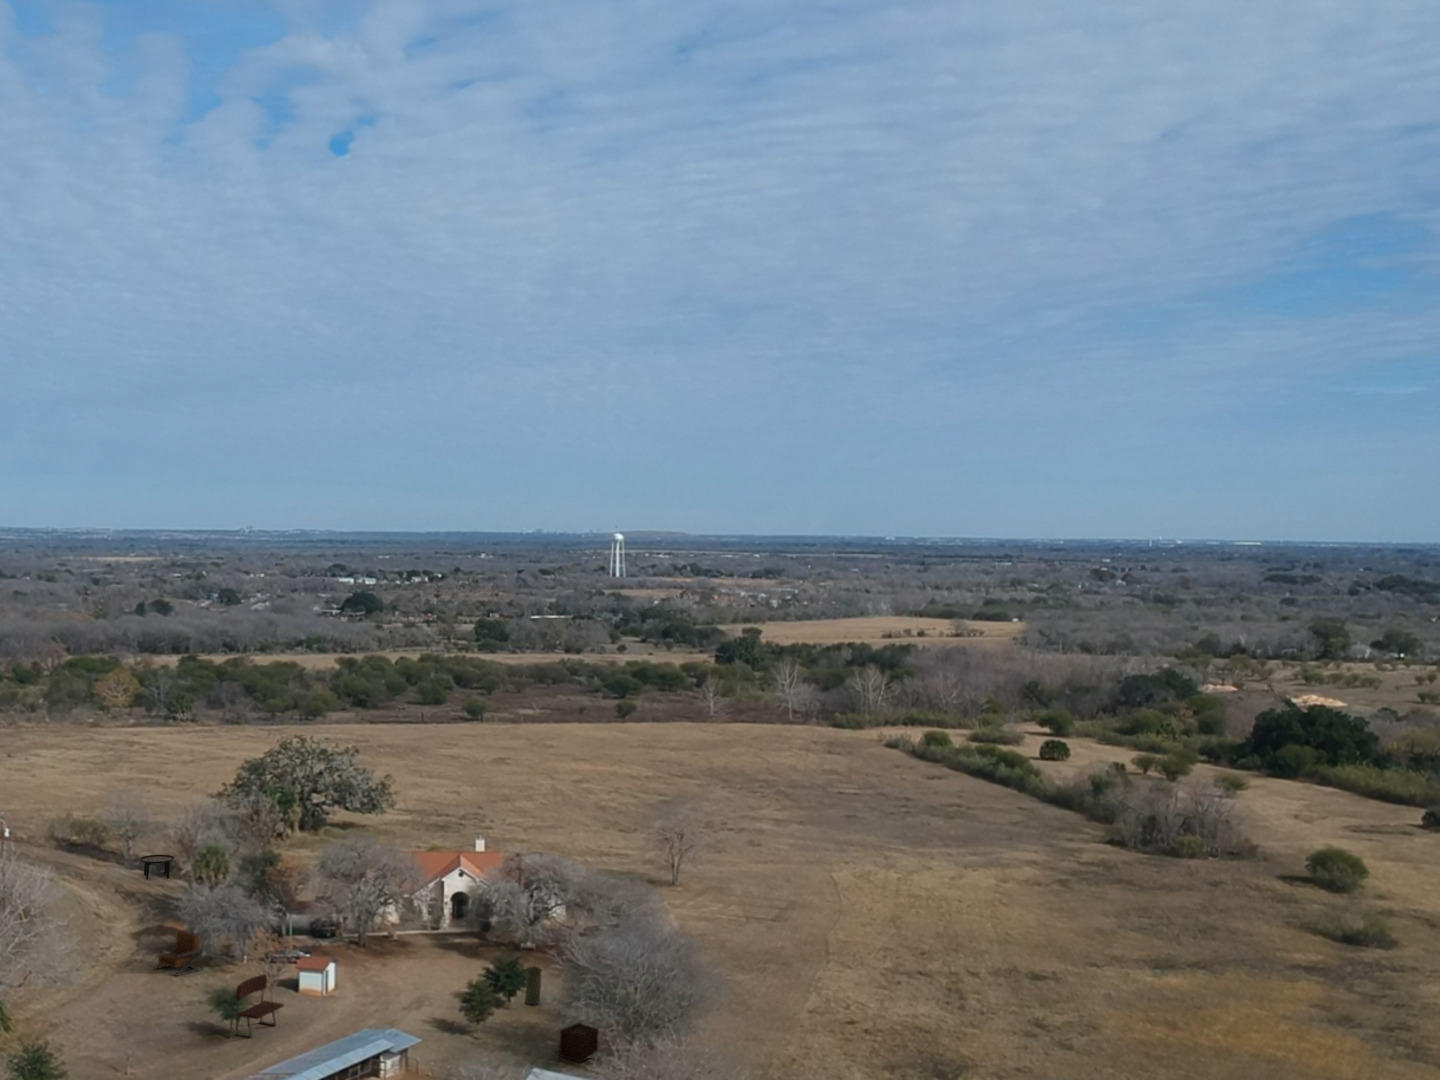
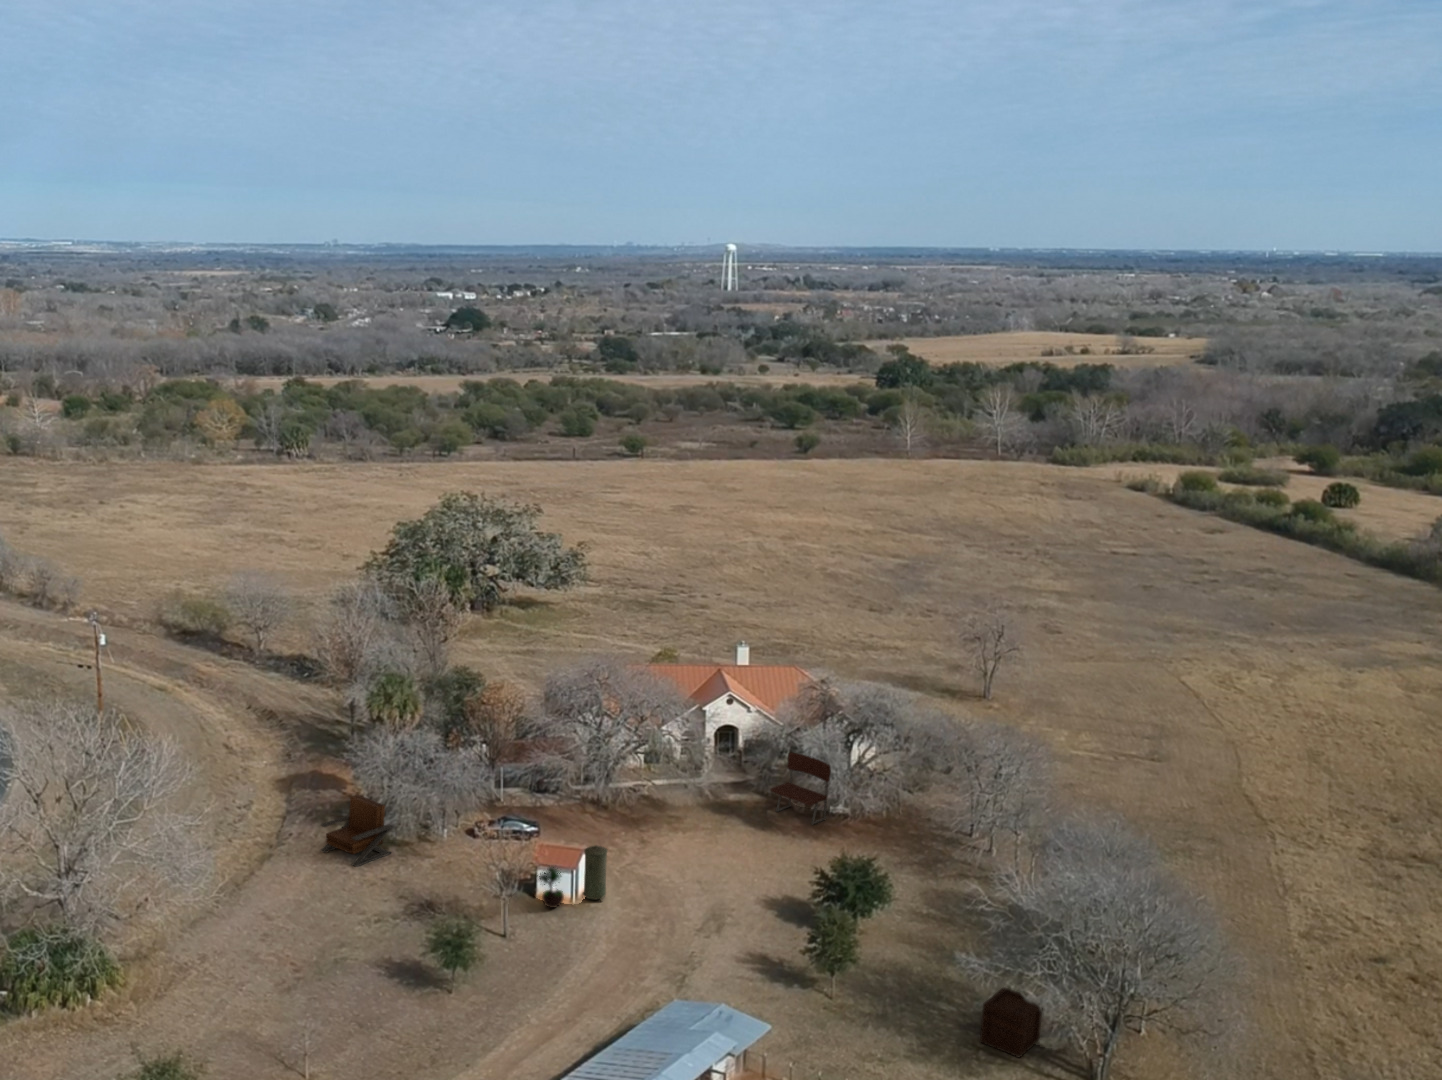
round table: present [140,855,174,880] -> none [278,655,323,690]
potted tree: none [295,963,315,996] -> present [537,867,564,908]
trash can: present [525,966,542,1005] -> present [583,846,608,902]
bench: present [235,974,284,1037] -> present [771,752,831,825]

